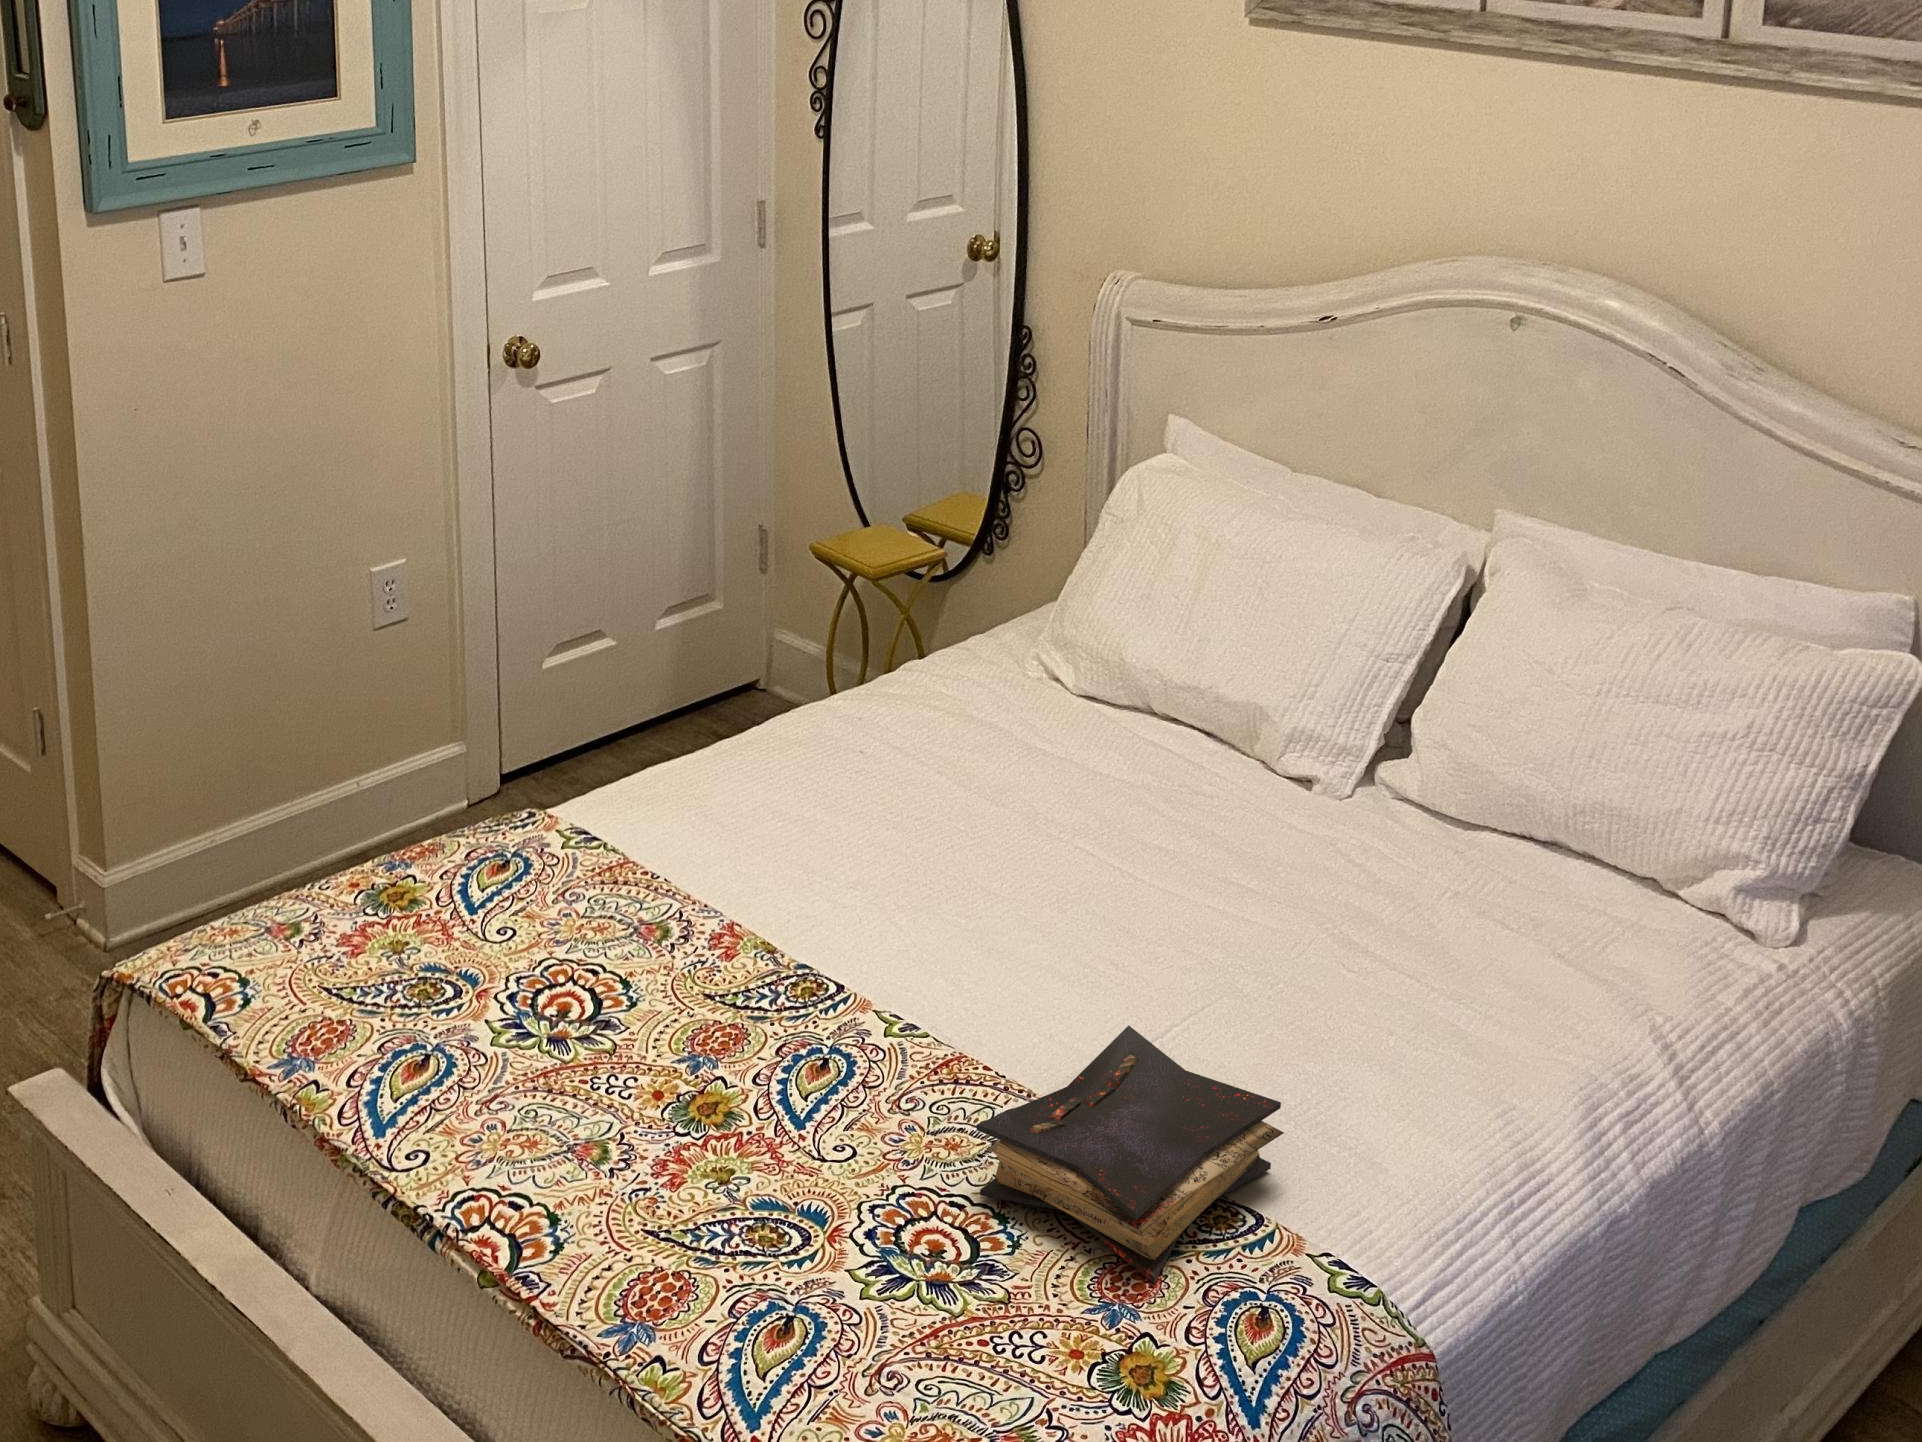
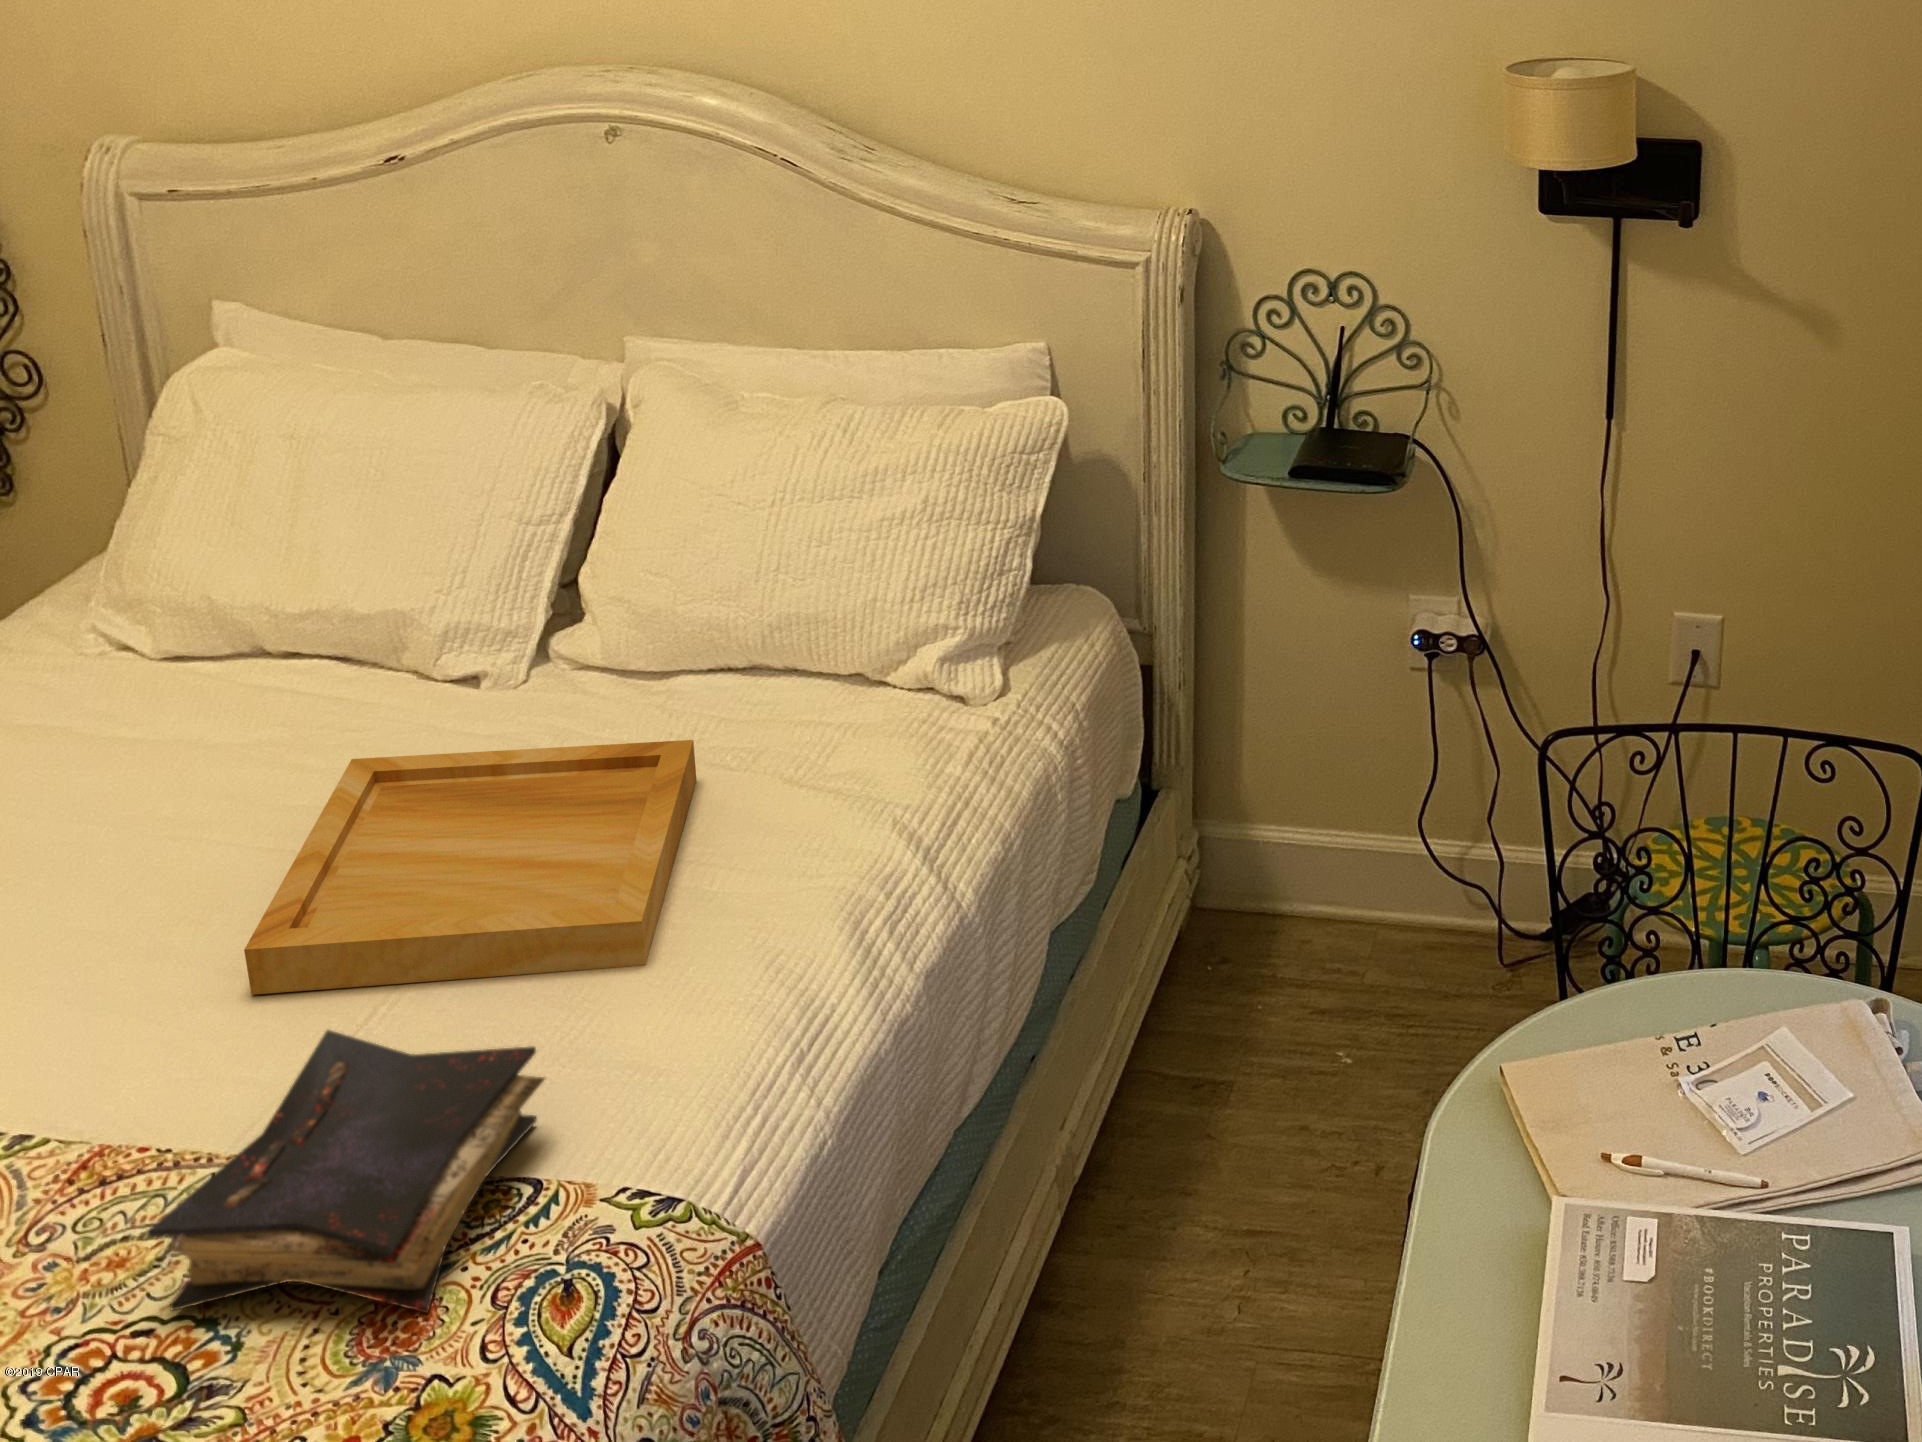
tray: none [1083,818,1477,1075] -> present [244,740,696,995]

